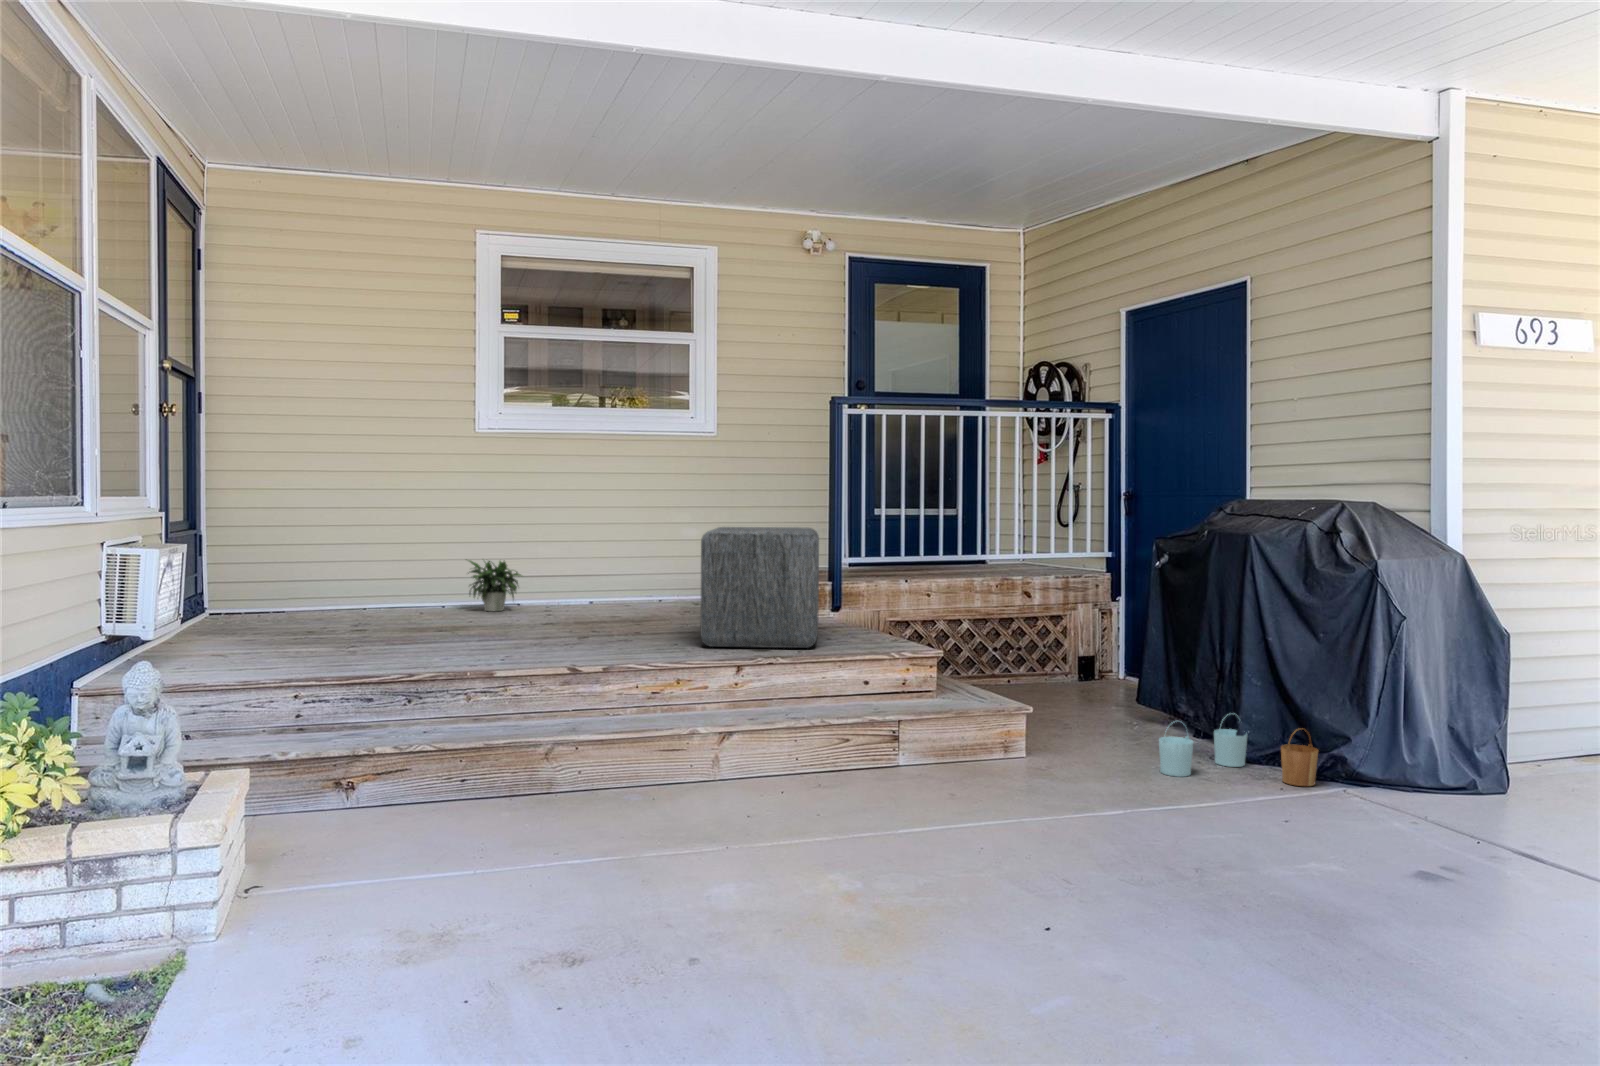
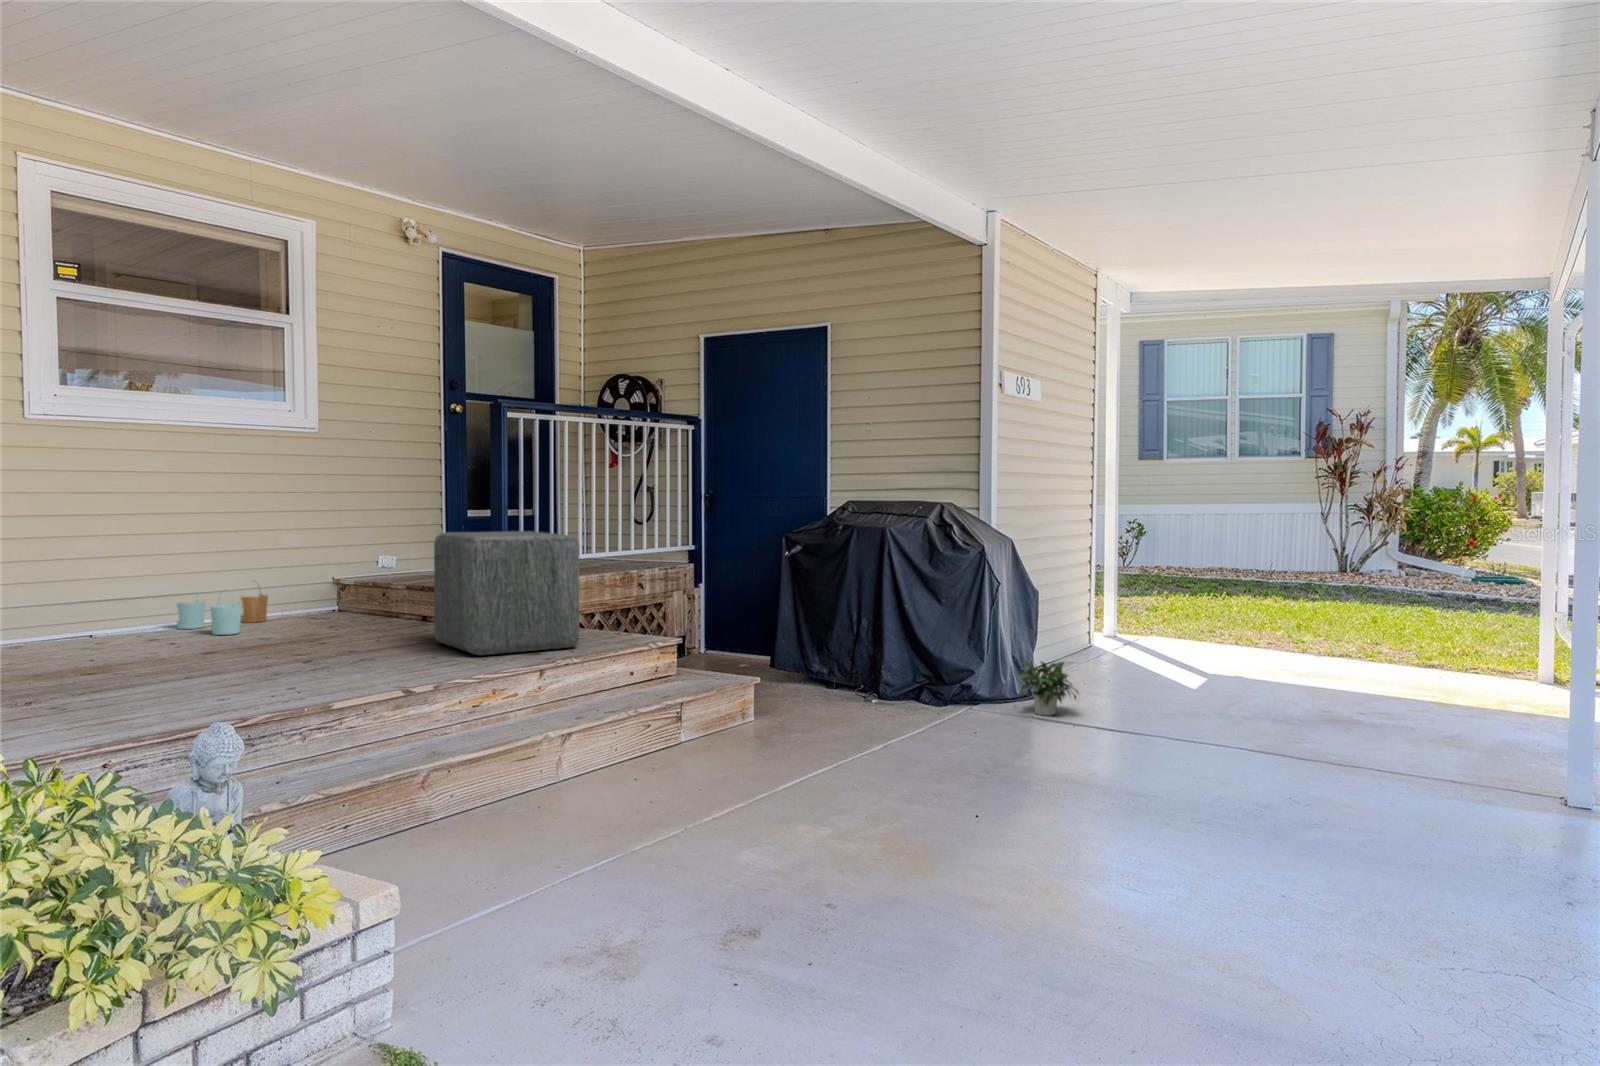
potted plant: present [468,560,521,611] -> present [1017,661,1078,715]
bucket: present [1159,713,1318,786] -> present [177,588,268,635]

